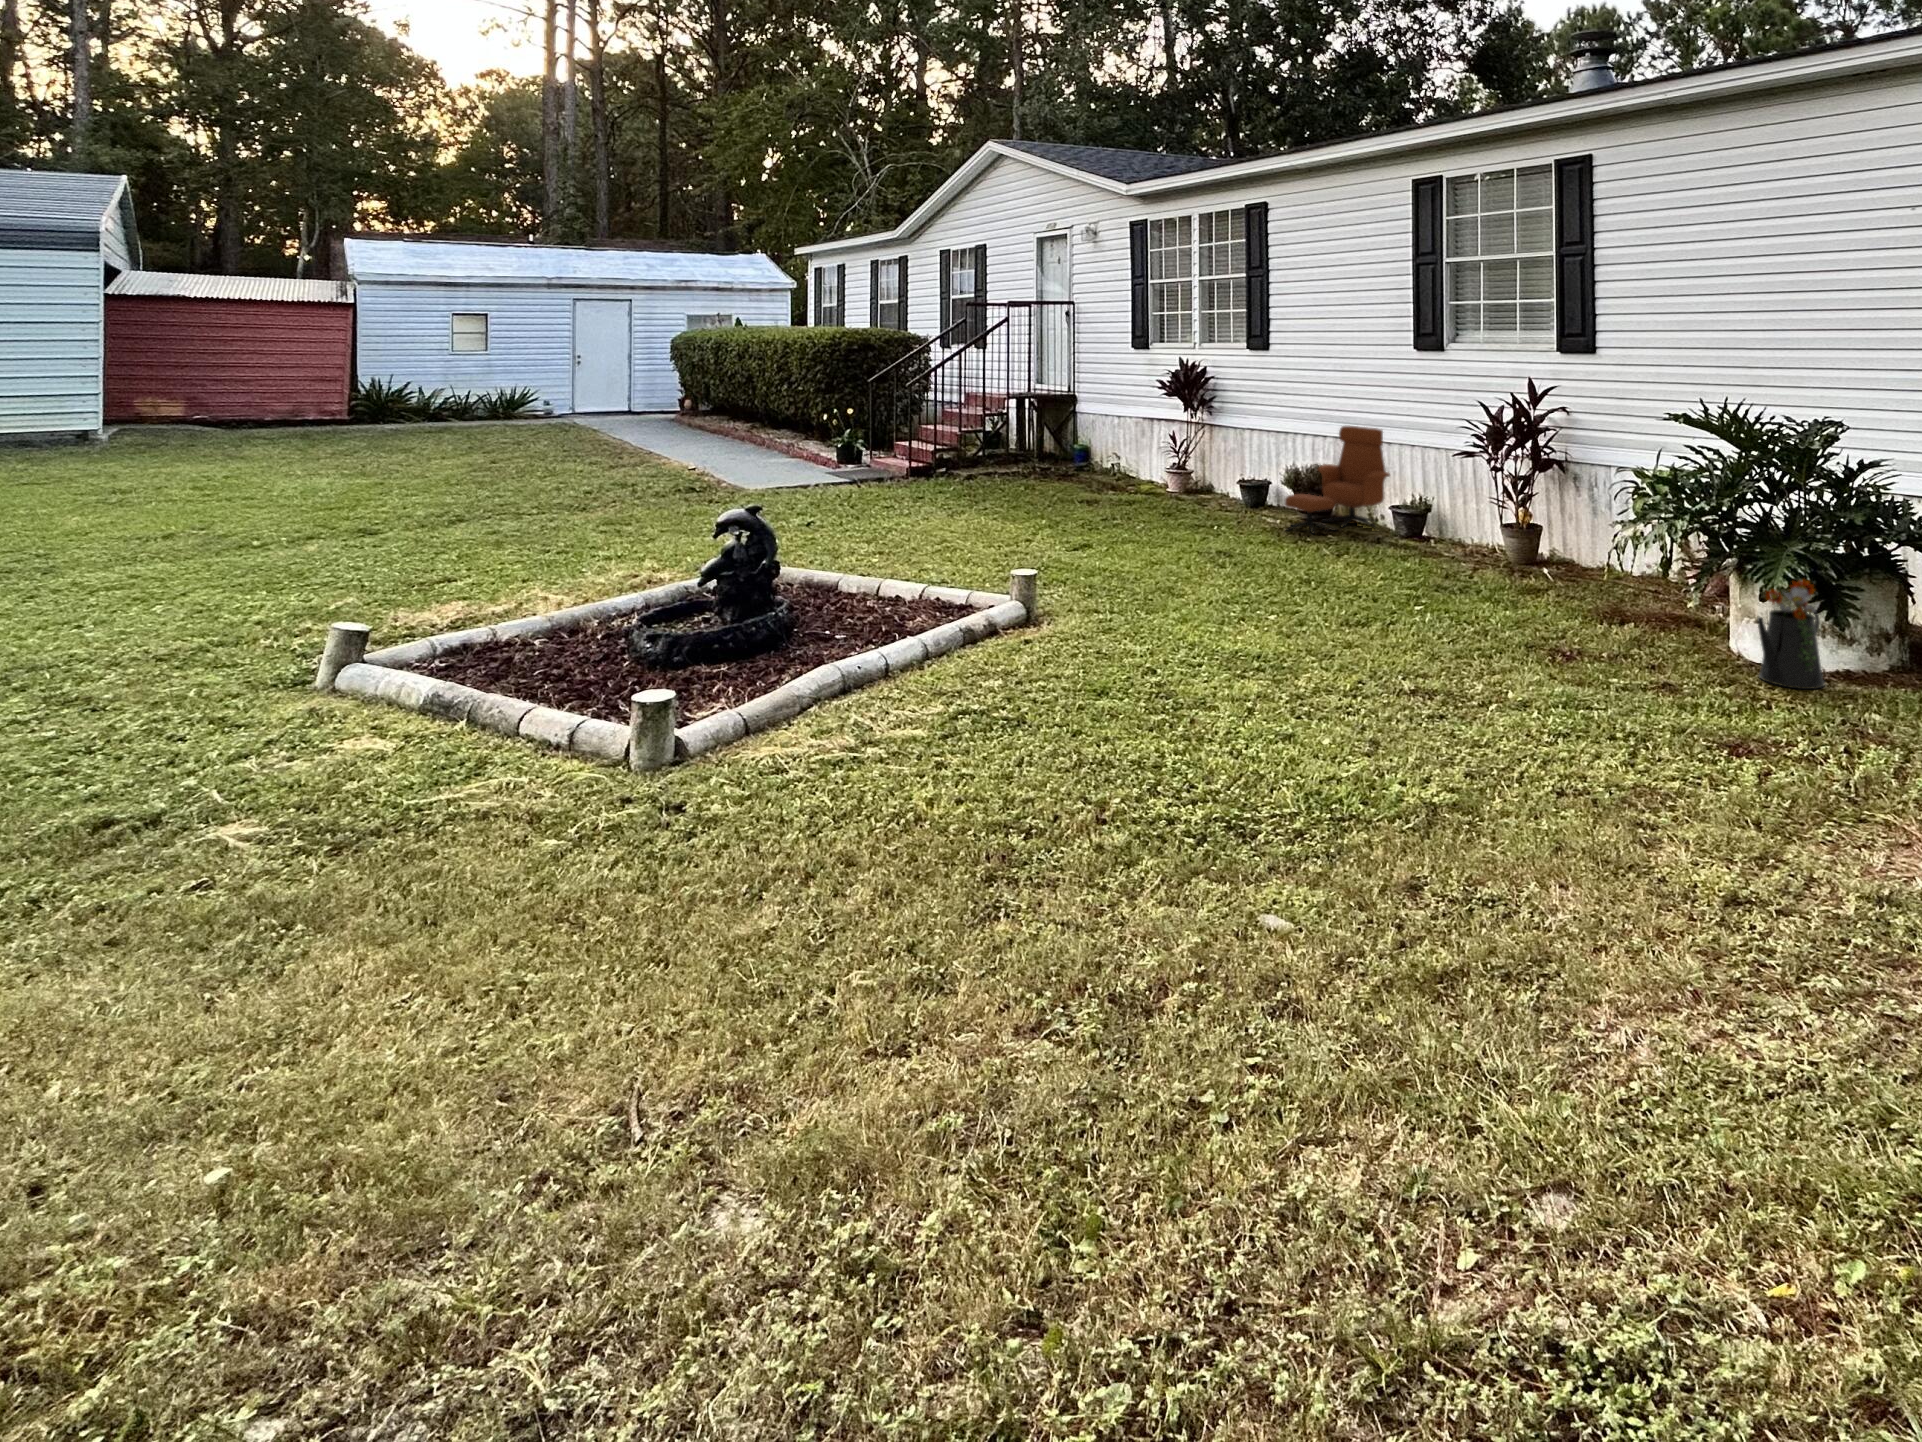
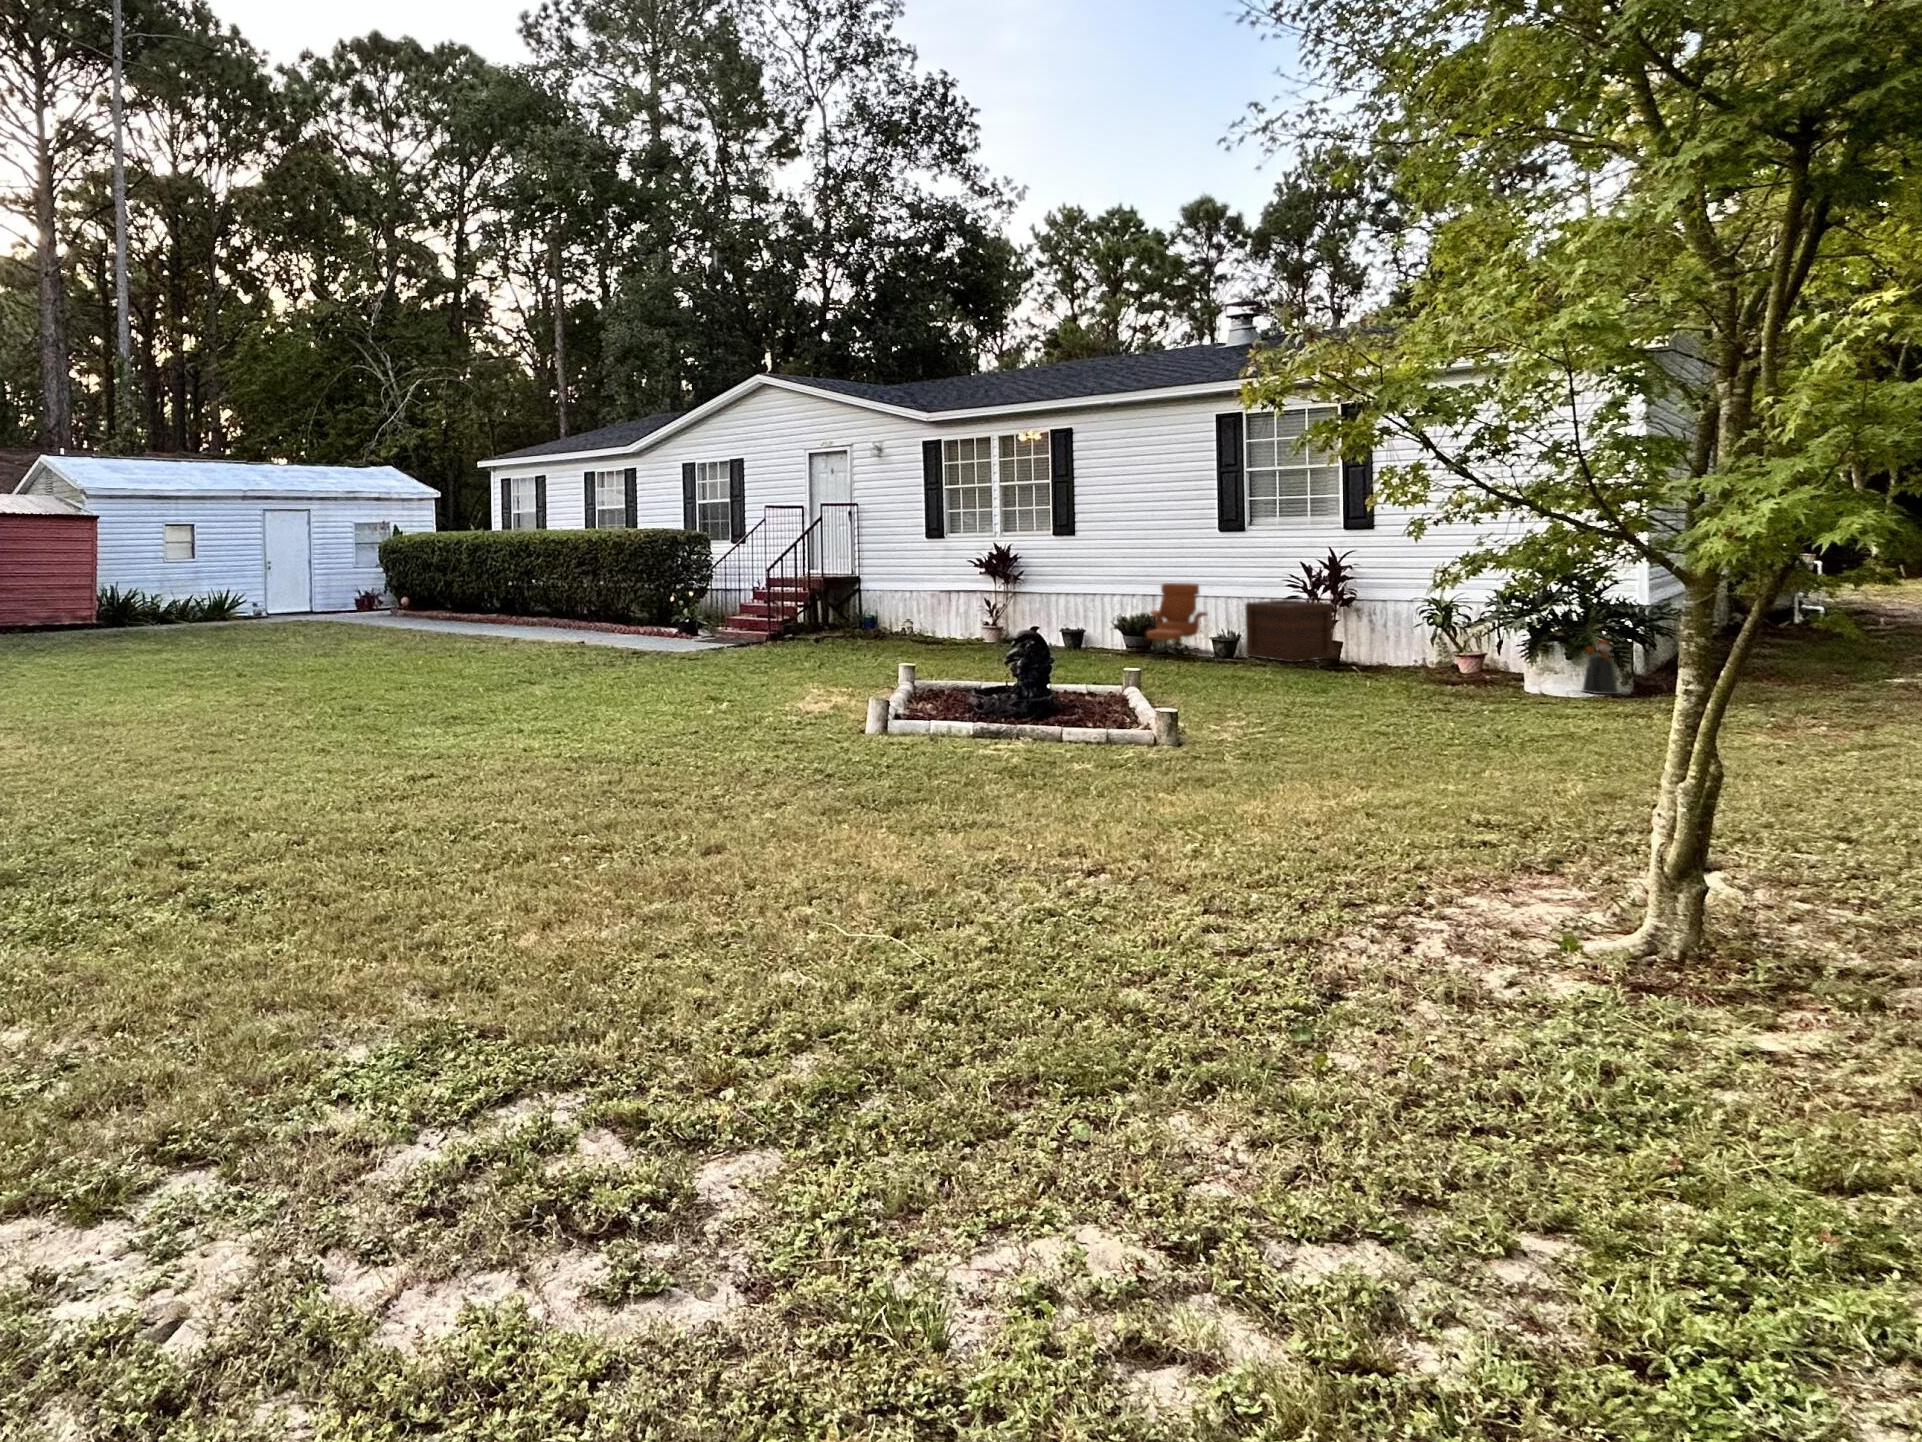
wooden crate: none [1401,461,1519,562] -> present [1245,600,1333,662]

